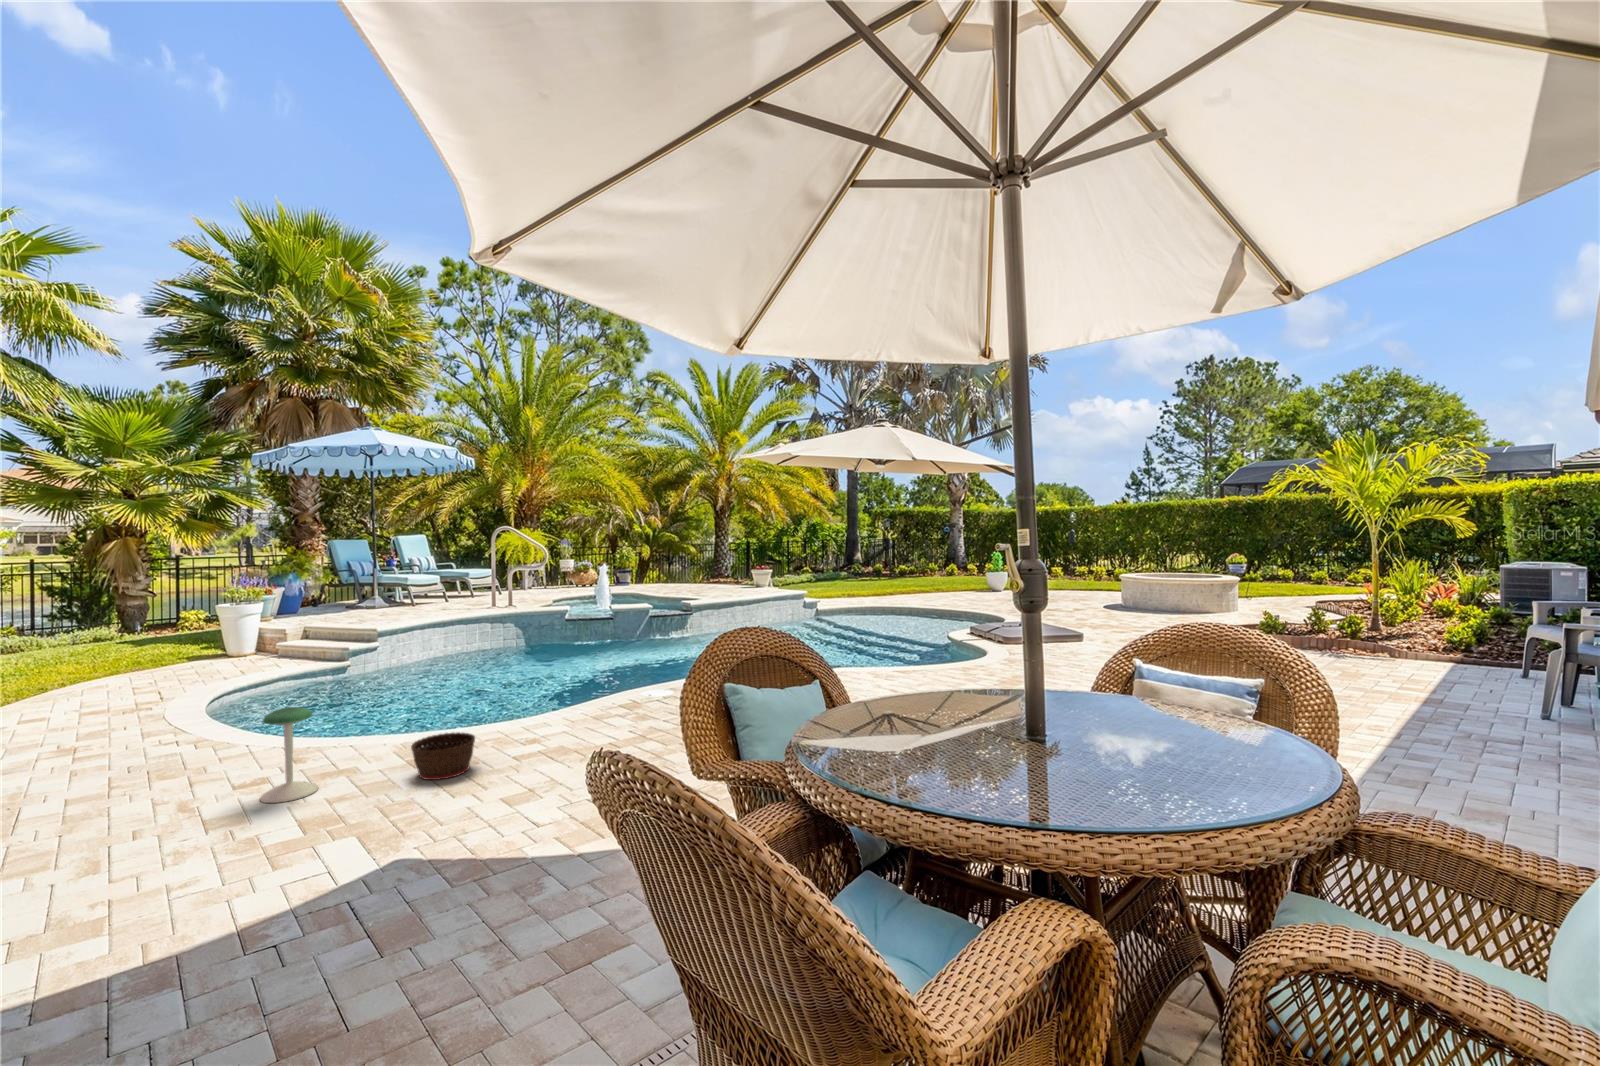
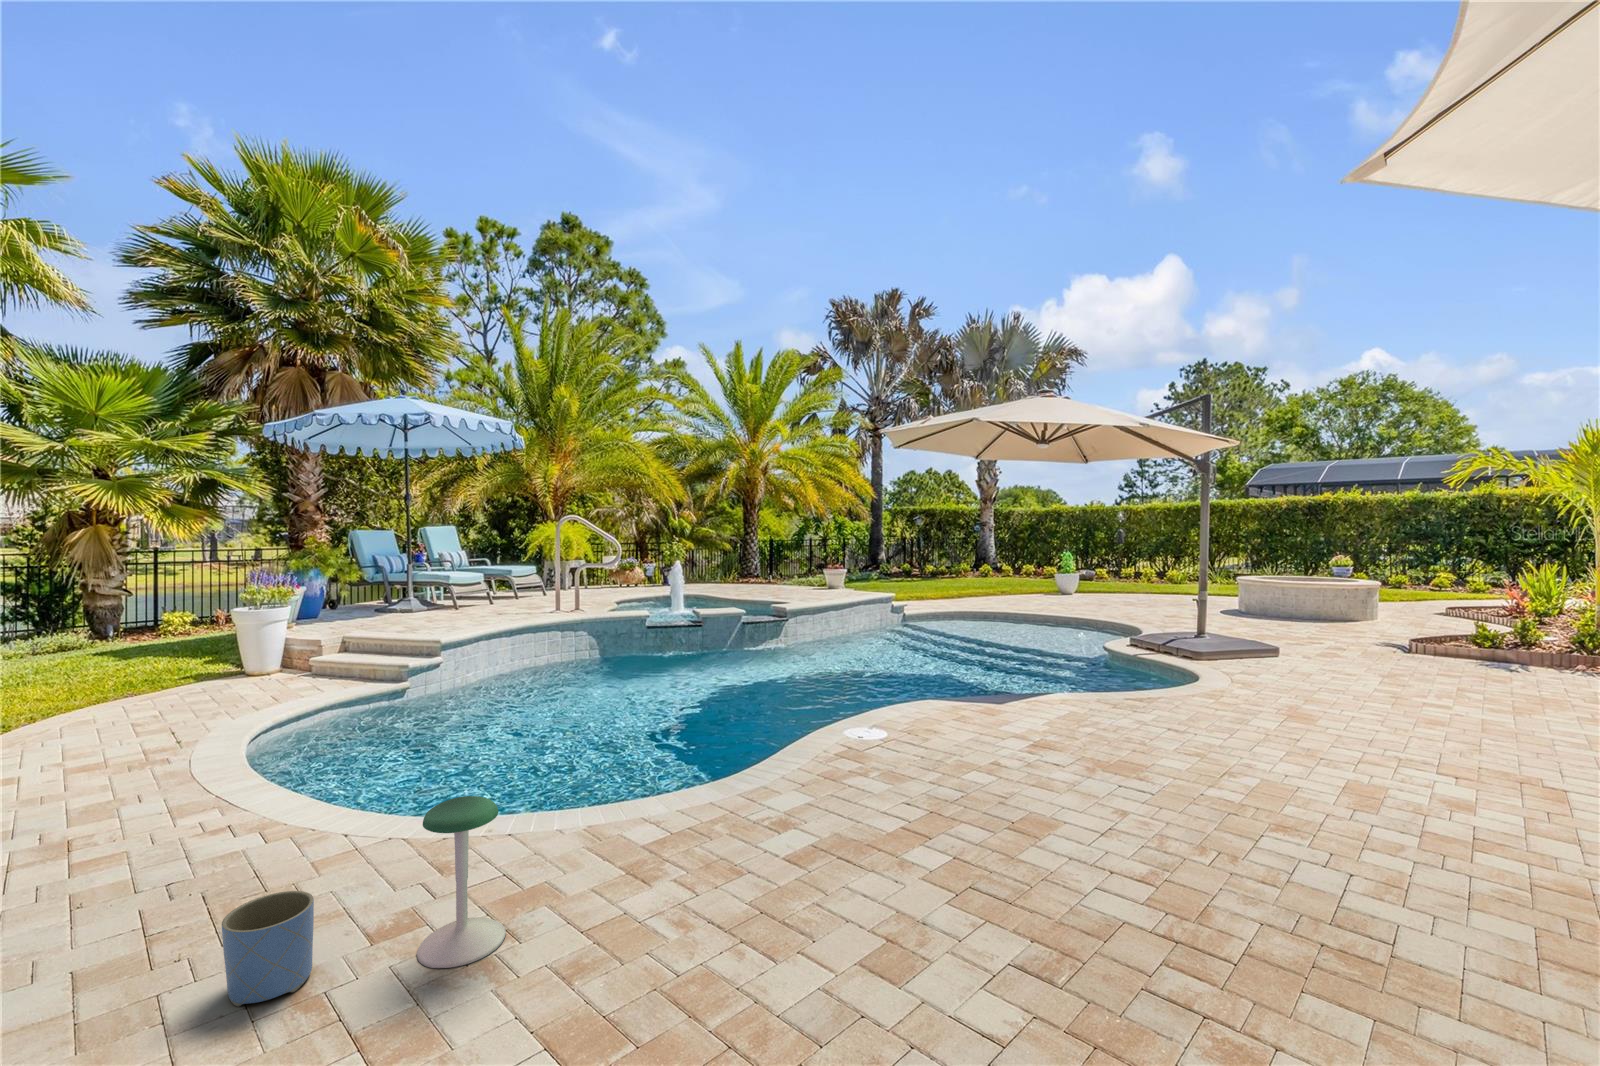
basket: present [411,732,475,780] -> none [640,820,732,907]
planter: none [142,758,198,816] -> present [222,891,314,1007]

